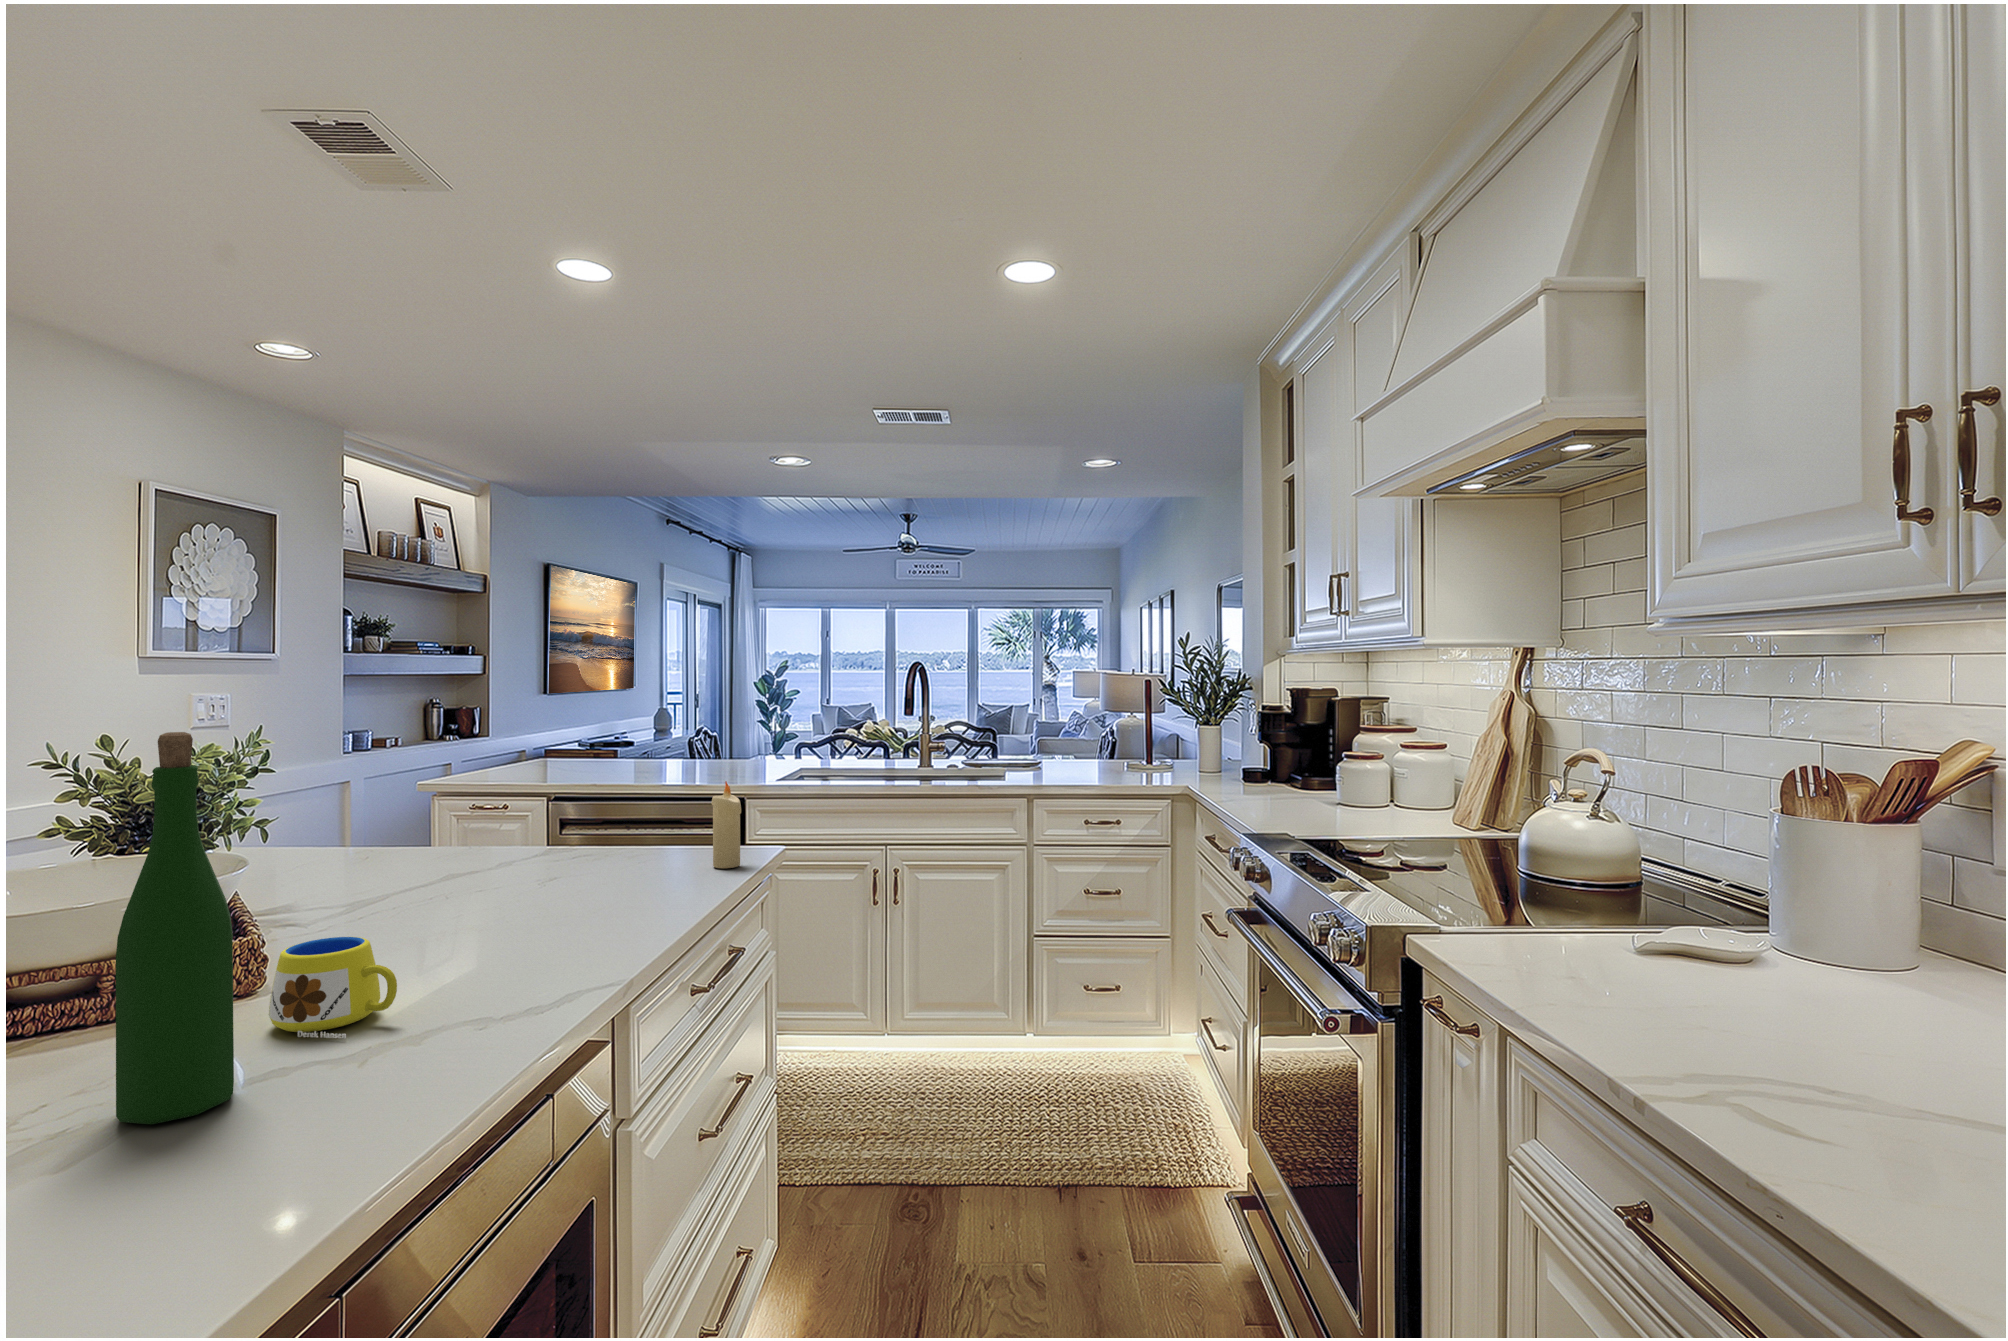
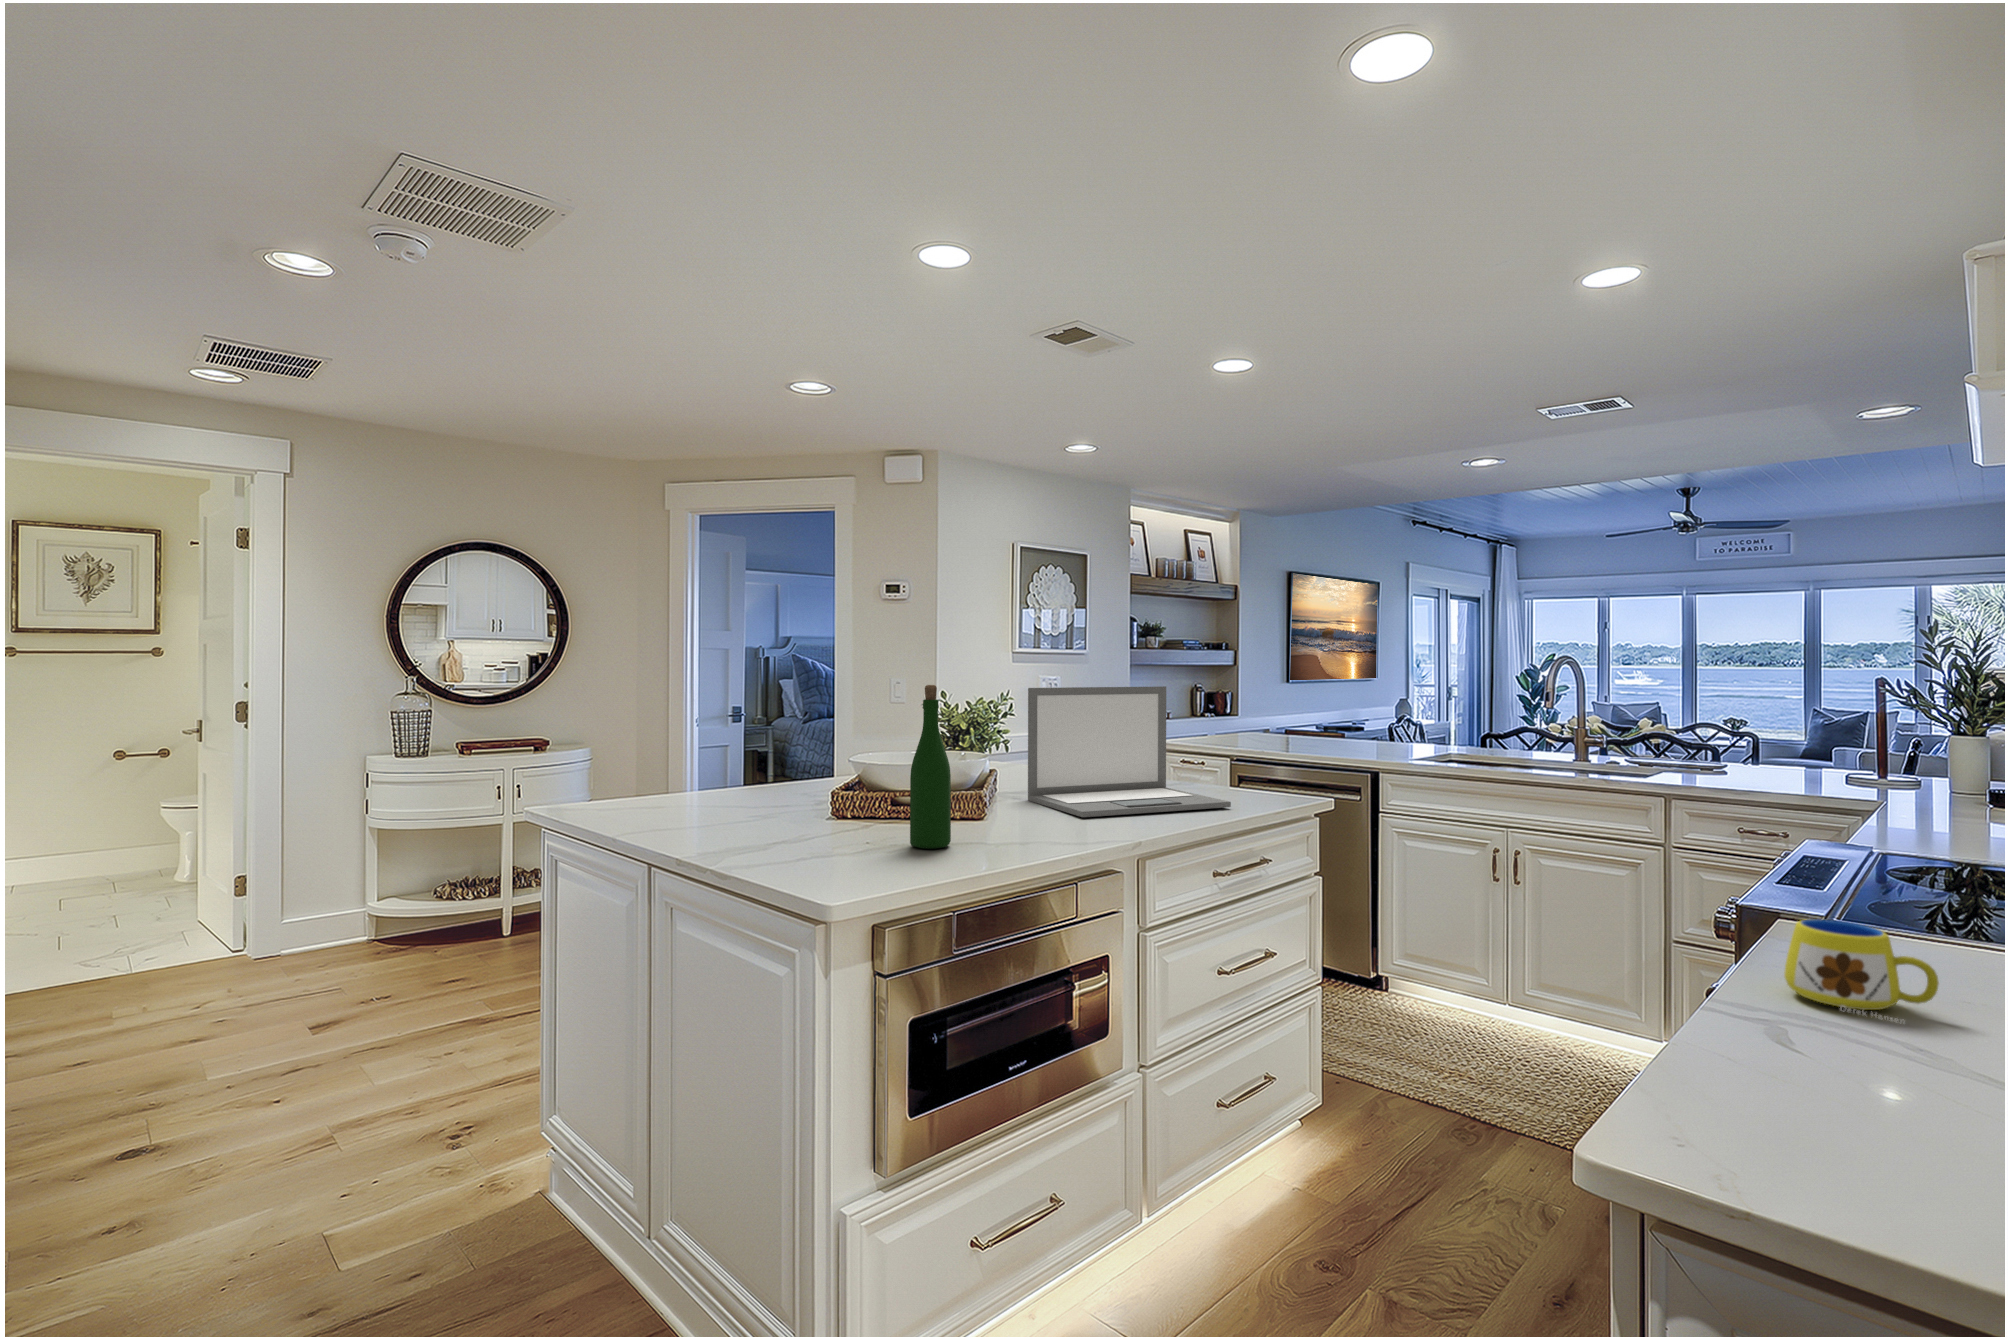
laptop: none [318,709,684,947] -> present [1028,686,1231,817]
candle: present [712,782,741,868] -> none [1263,741,1284,804]
mug: present [269,937,397,1038] -> present [1784,919,1939,1022]

